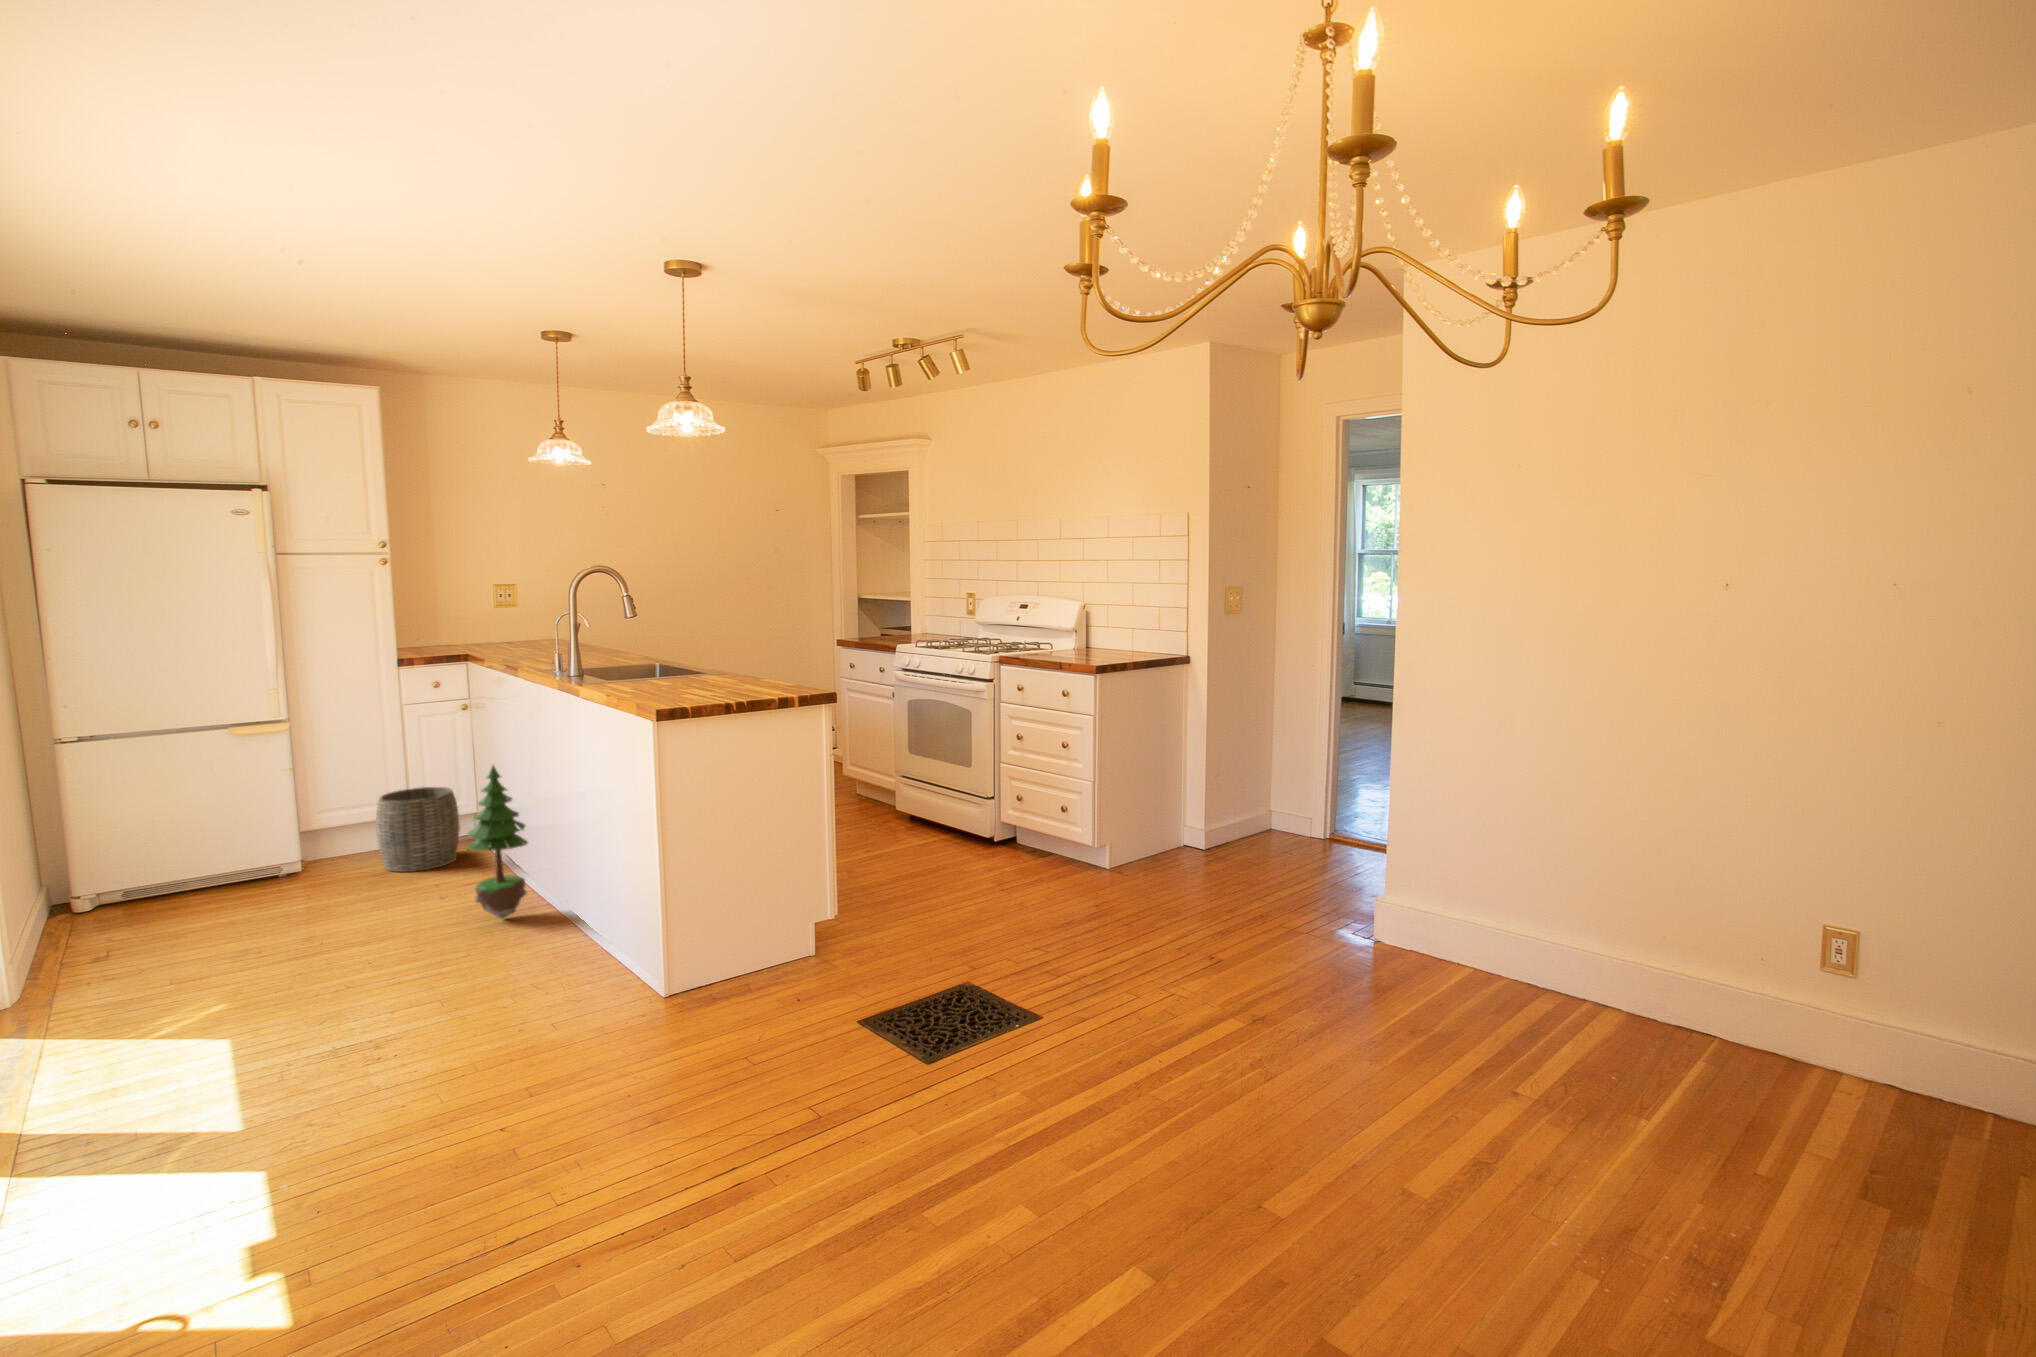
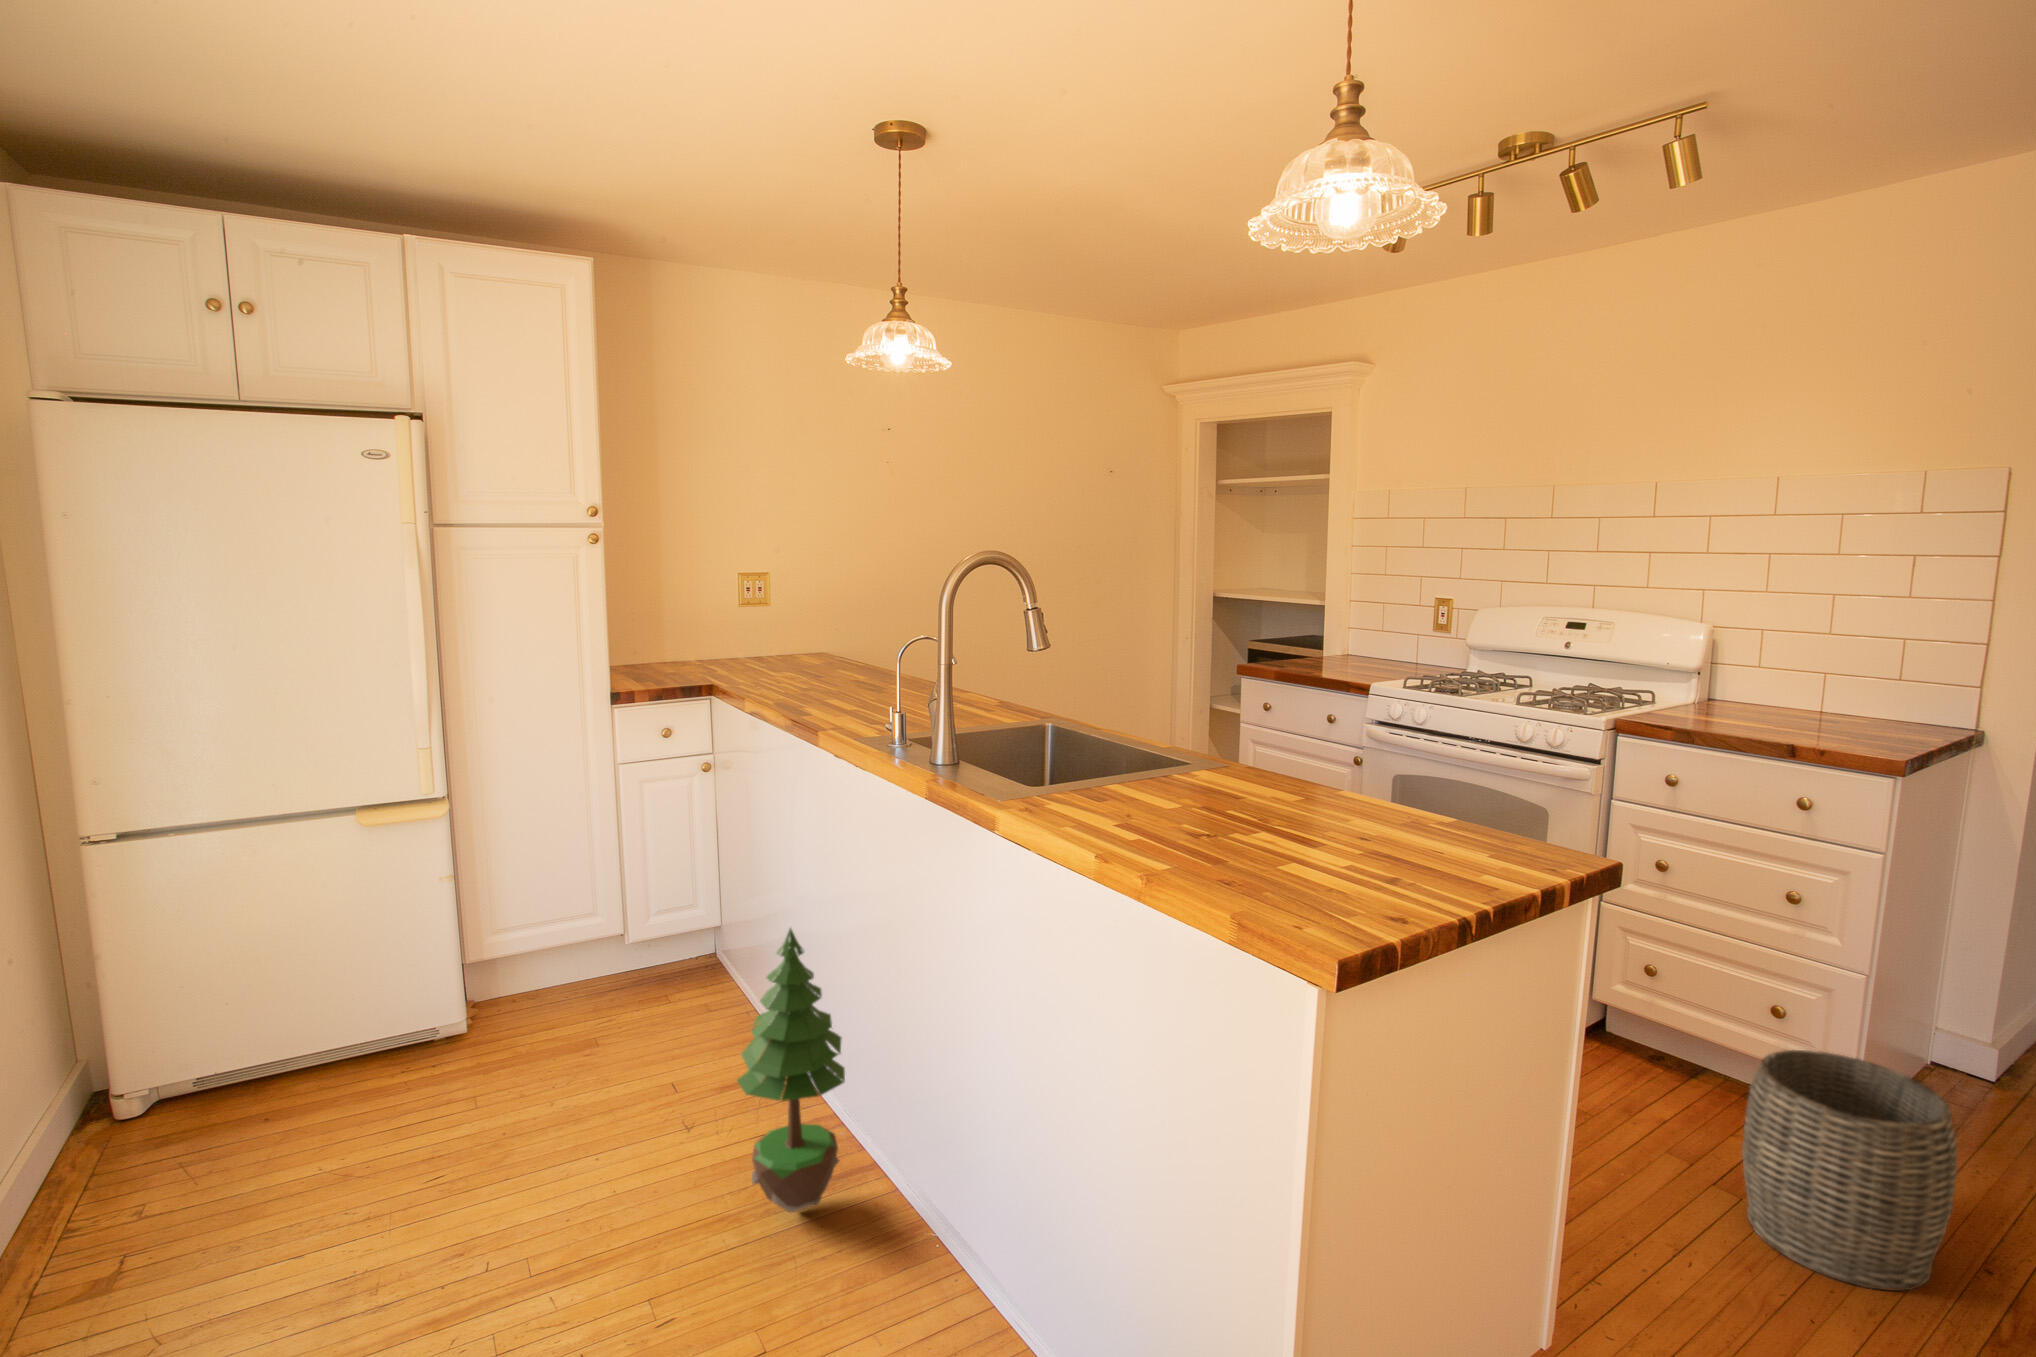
woven basket: present [376,787,460,872] -> present [1742,1050,1957,1291]

